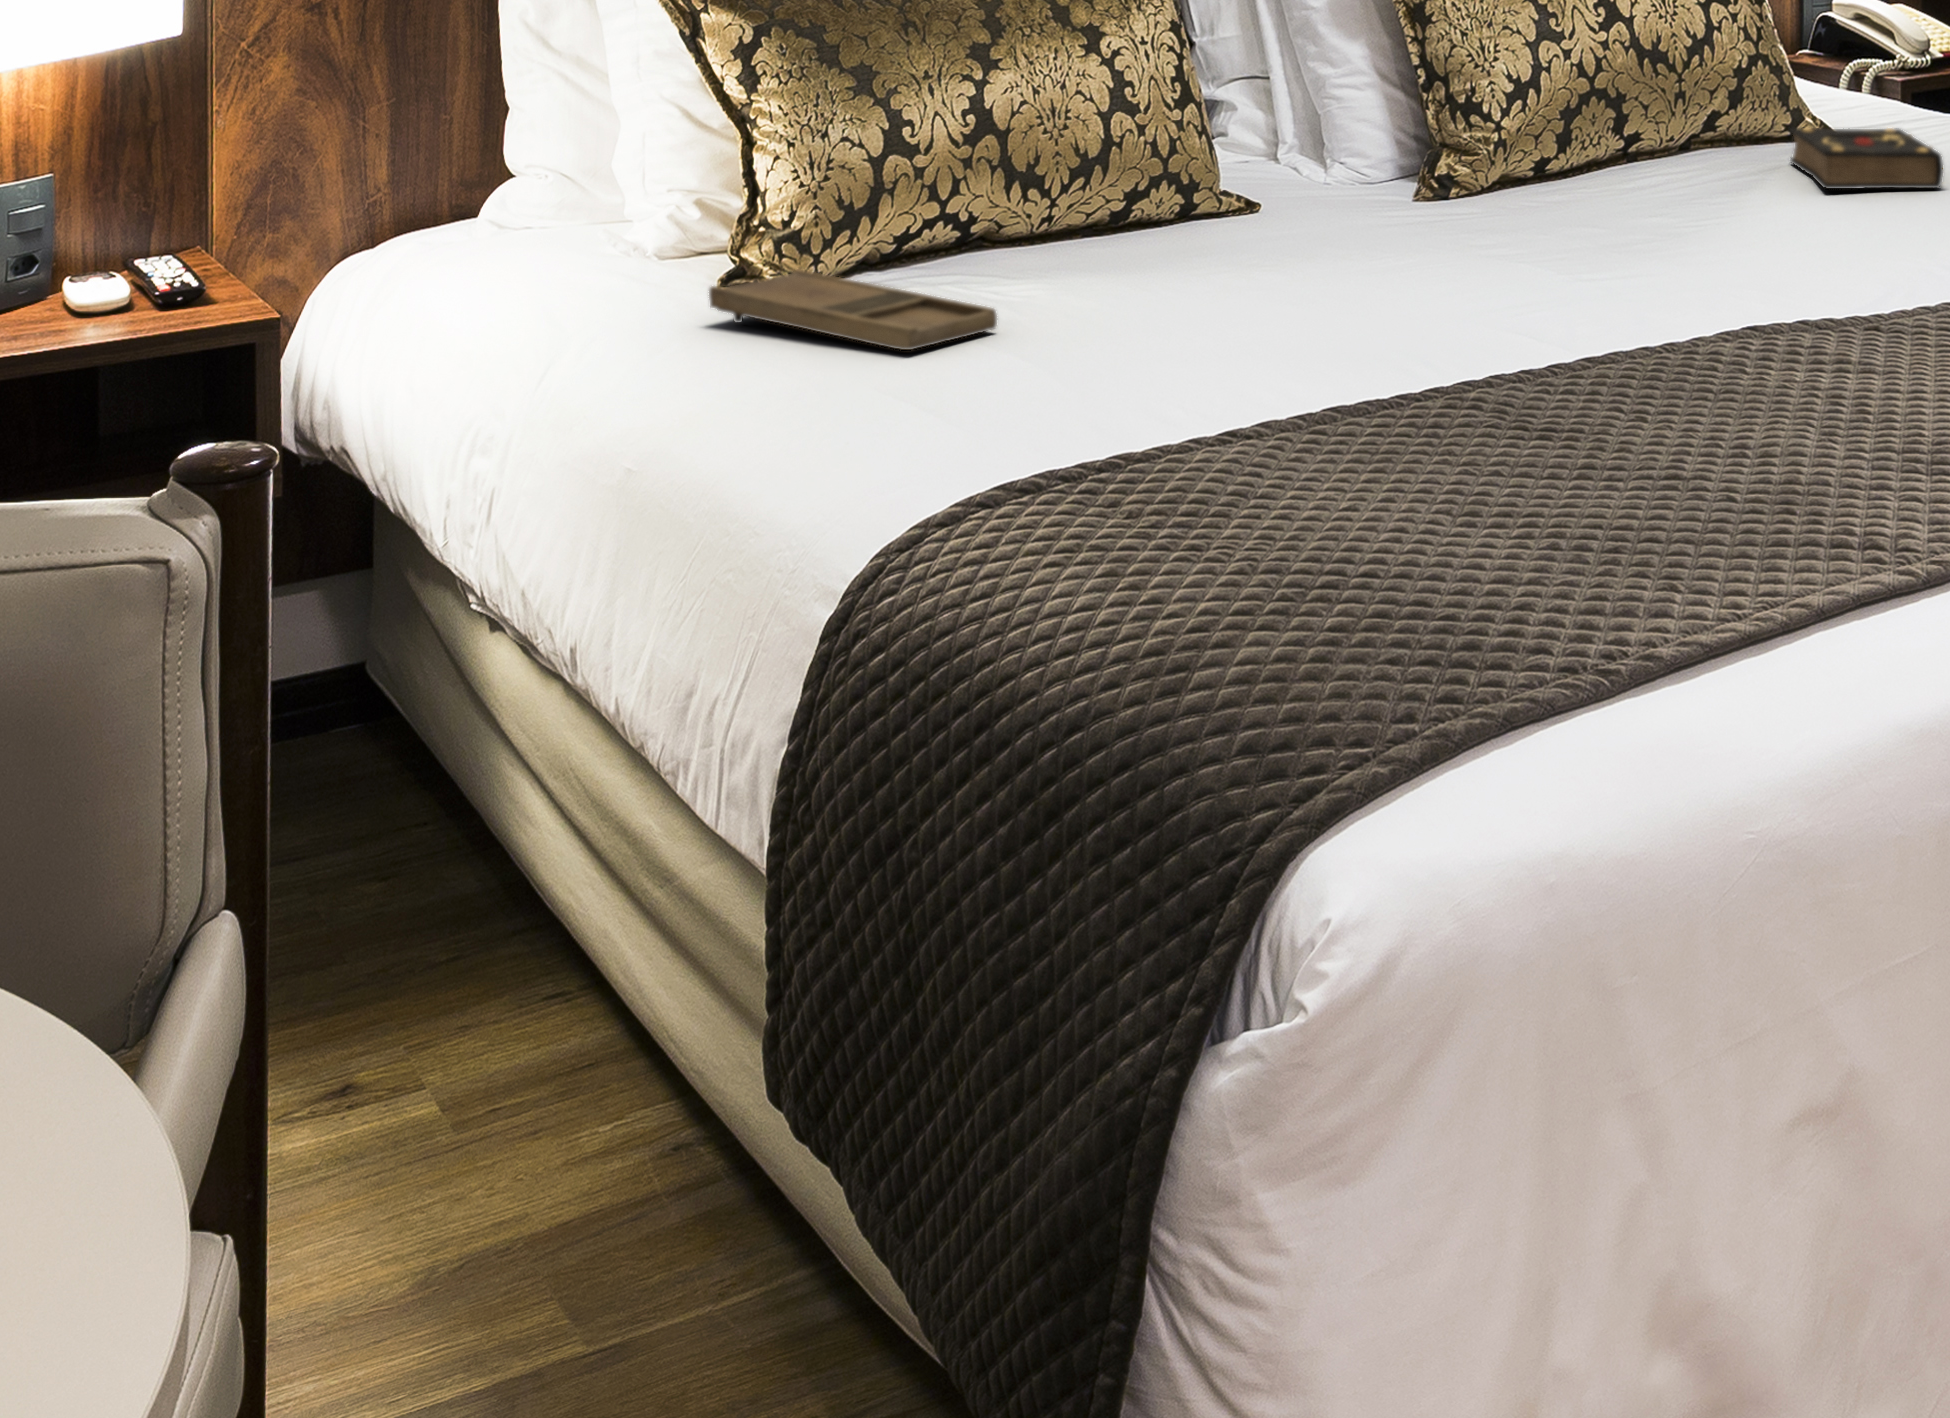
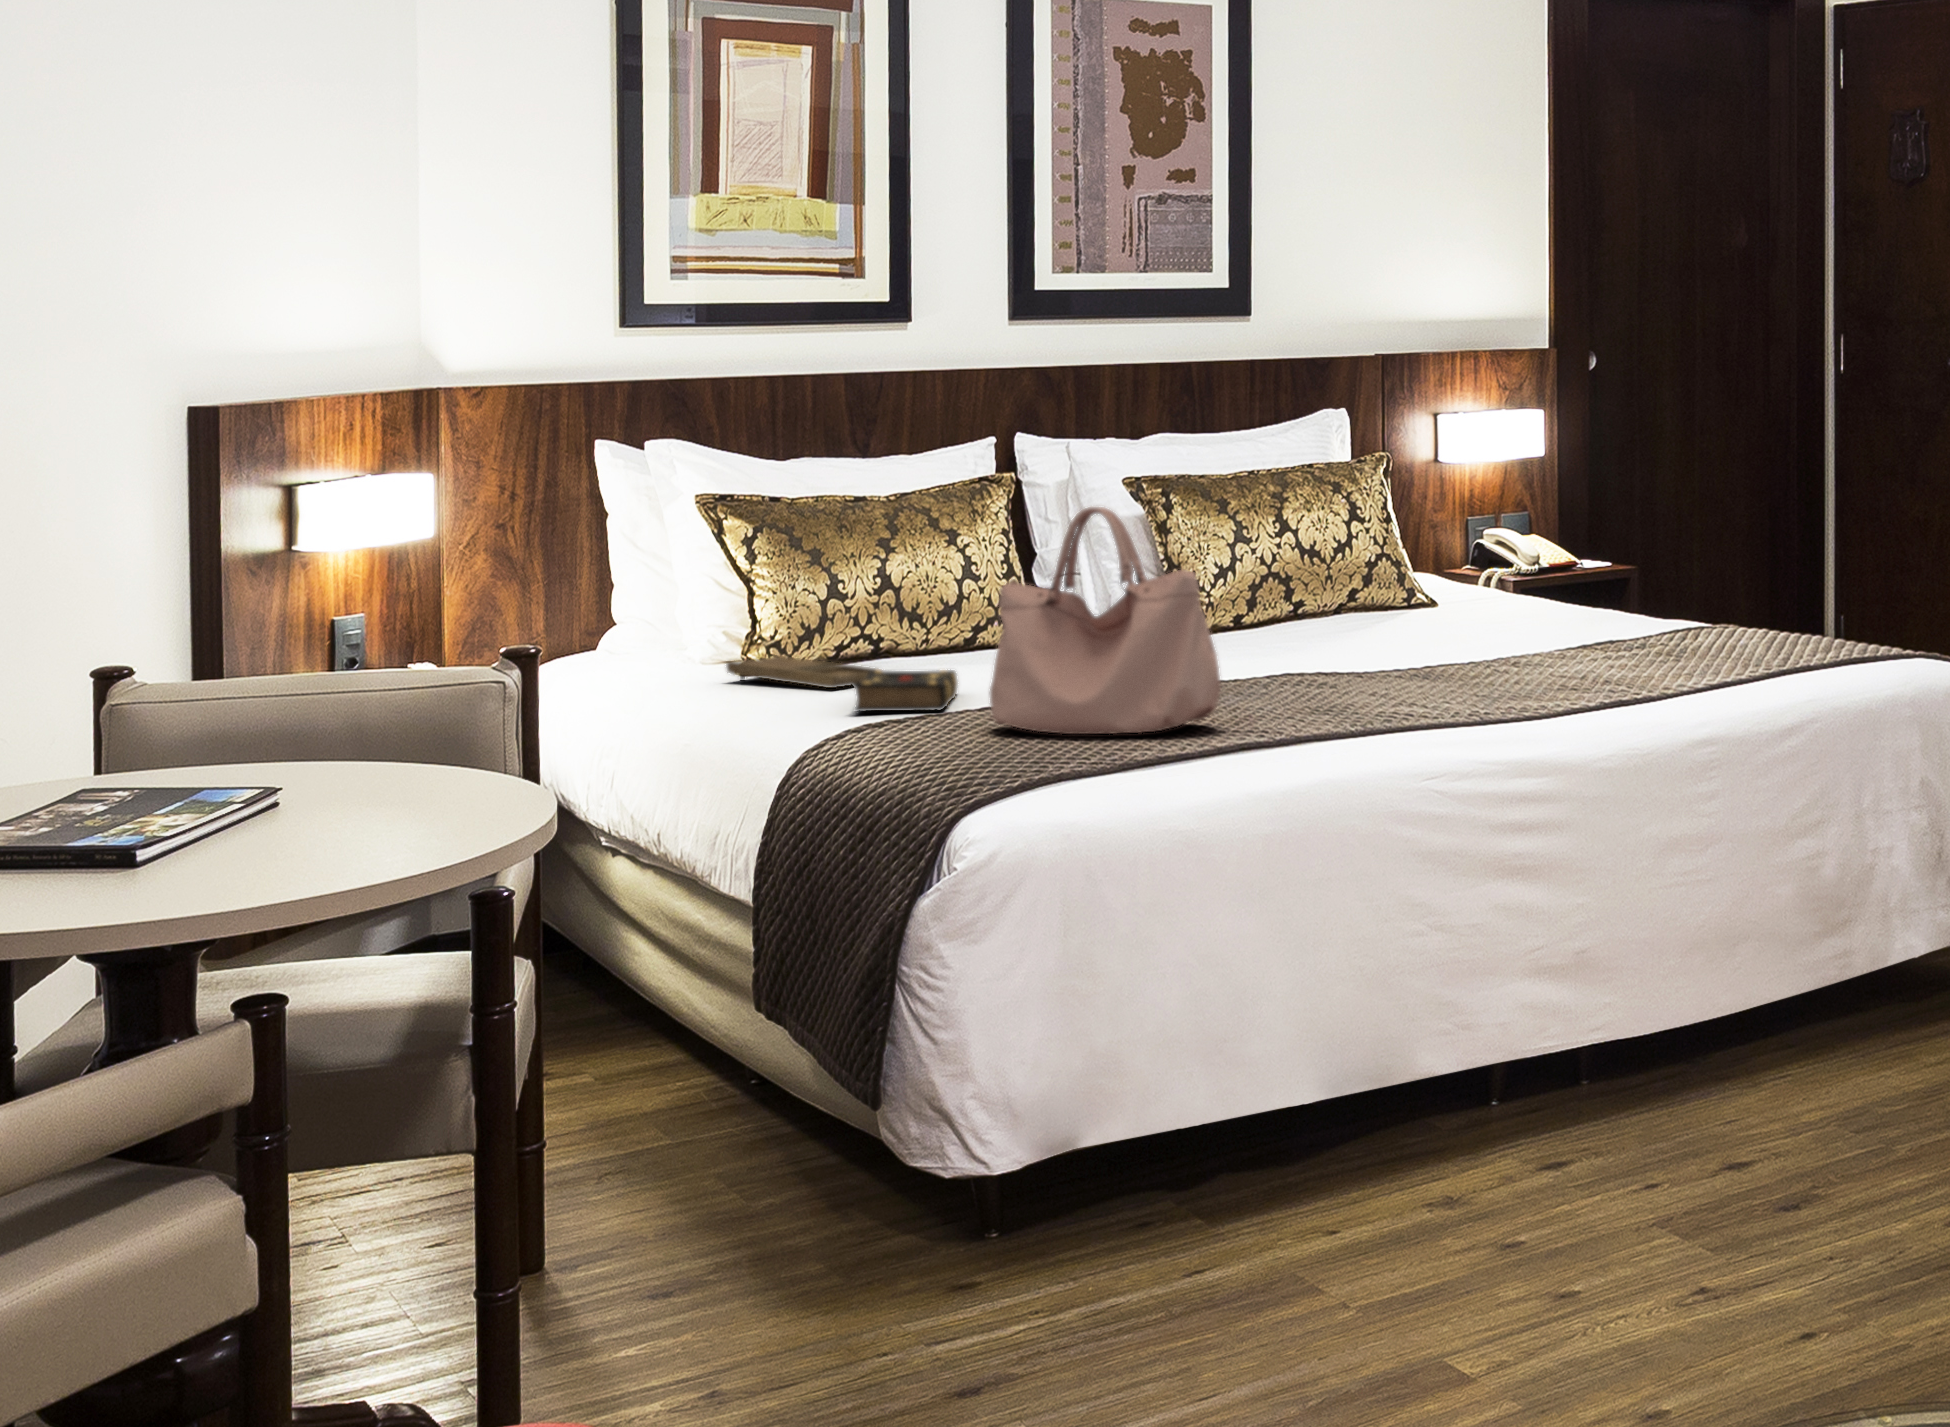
handbag: none [1253,48,1748,534] -> present [990,507,1221,734]
book: present [1791,128,1943,189] -> present [853,670,958,711]

